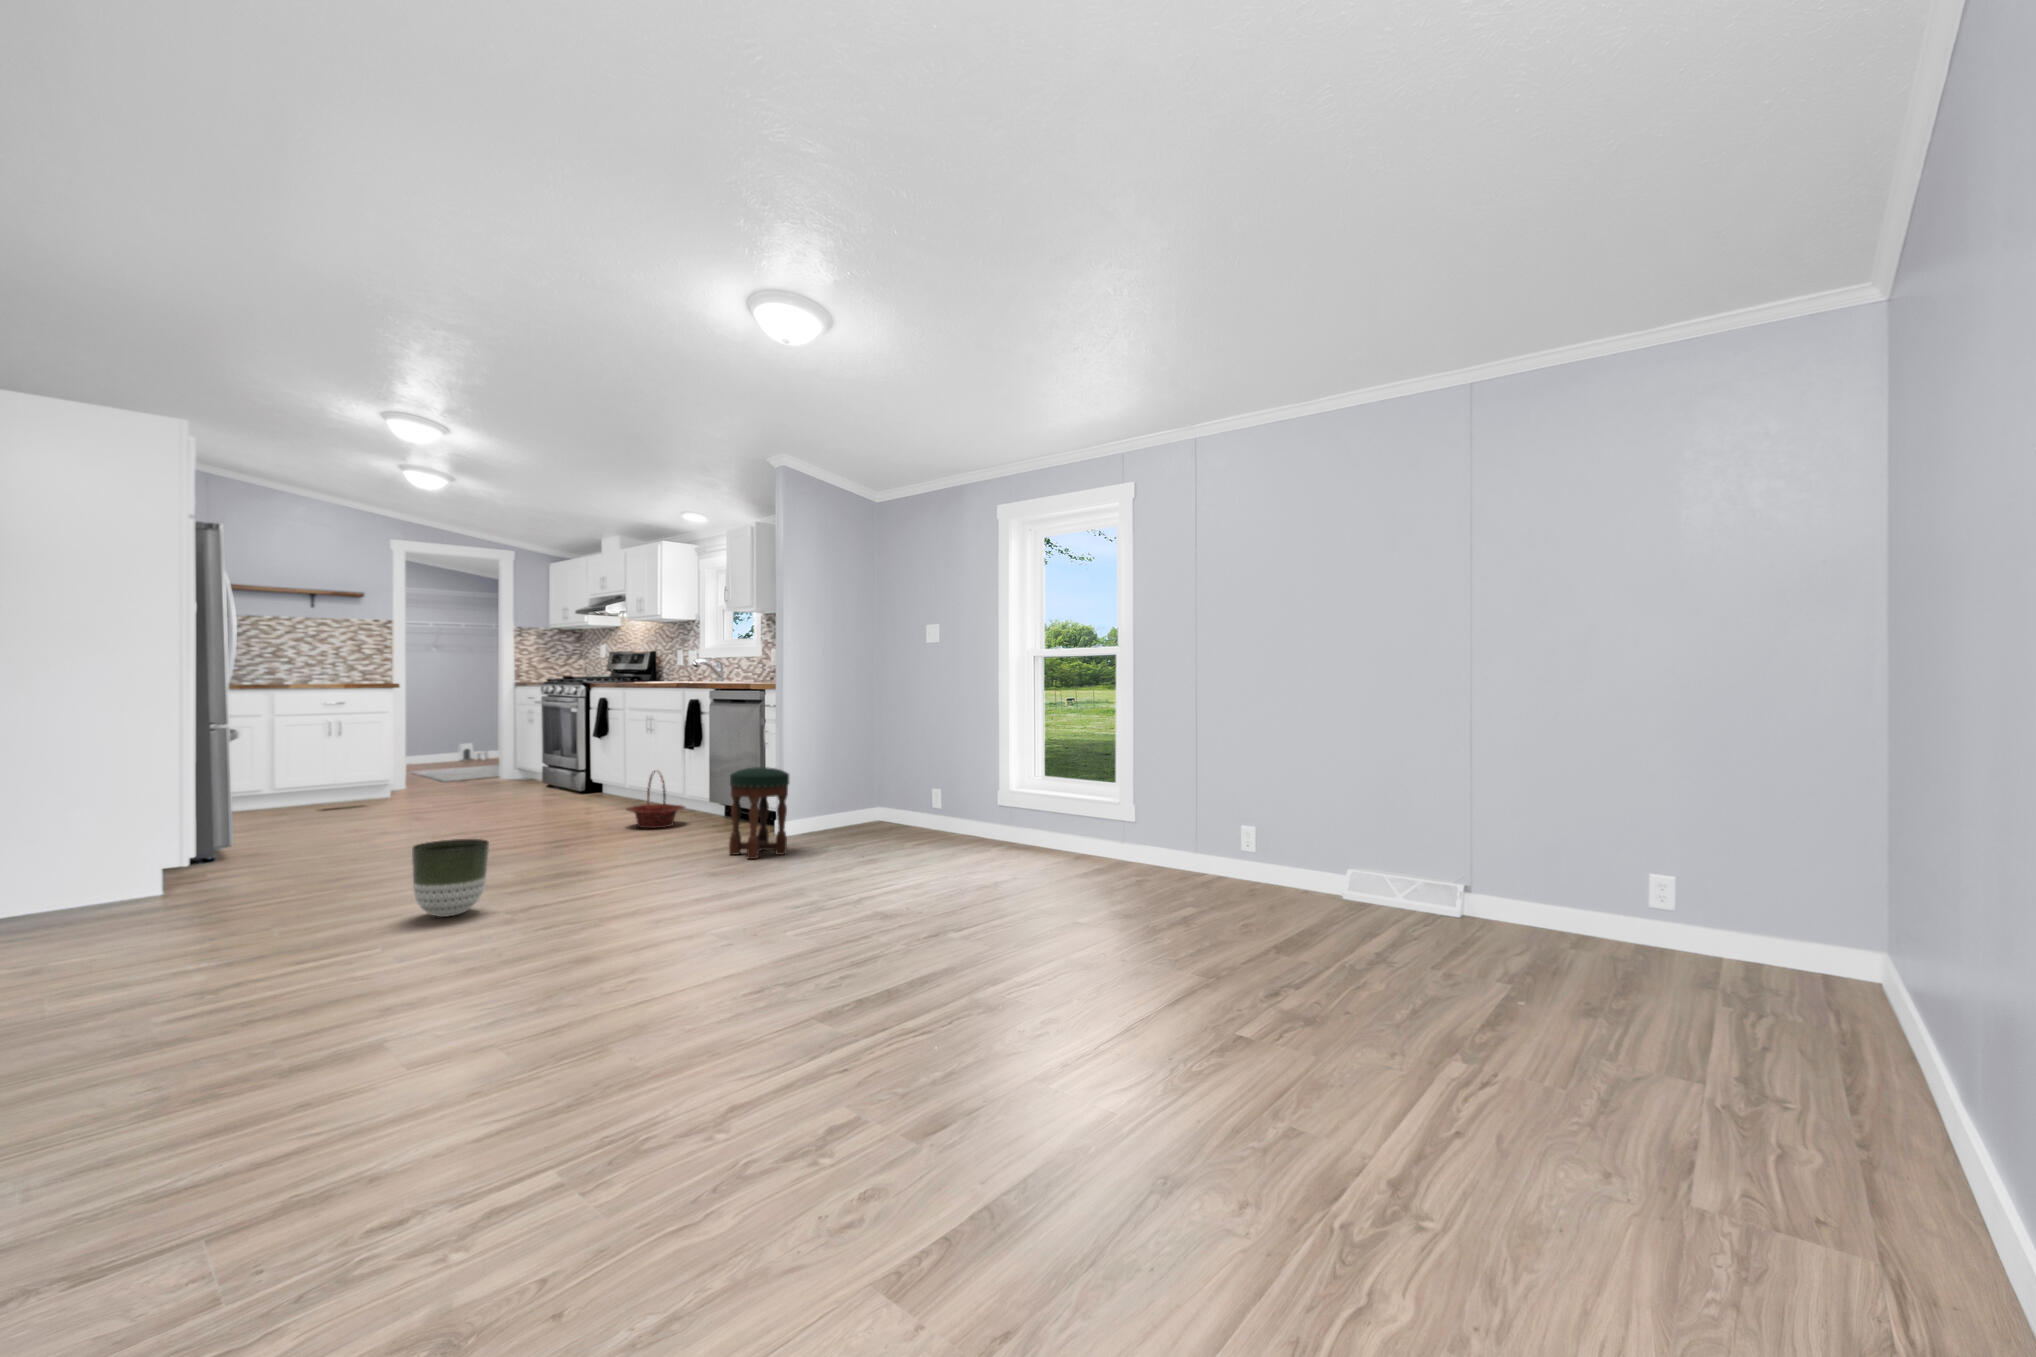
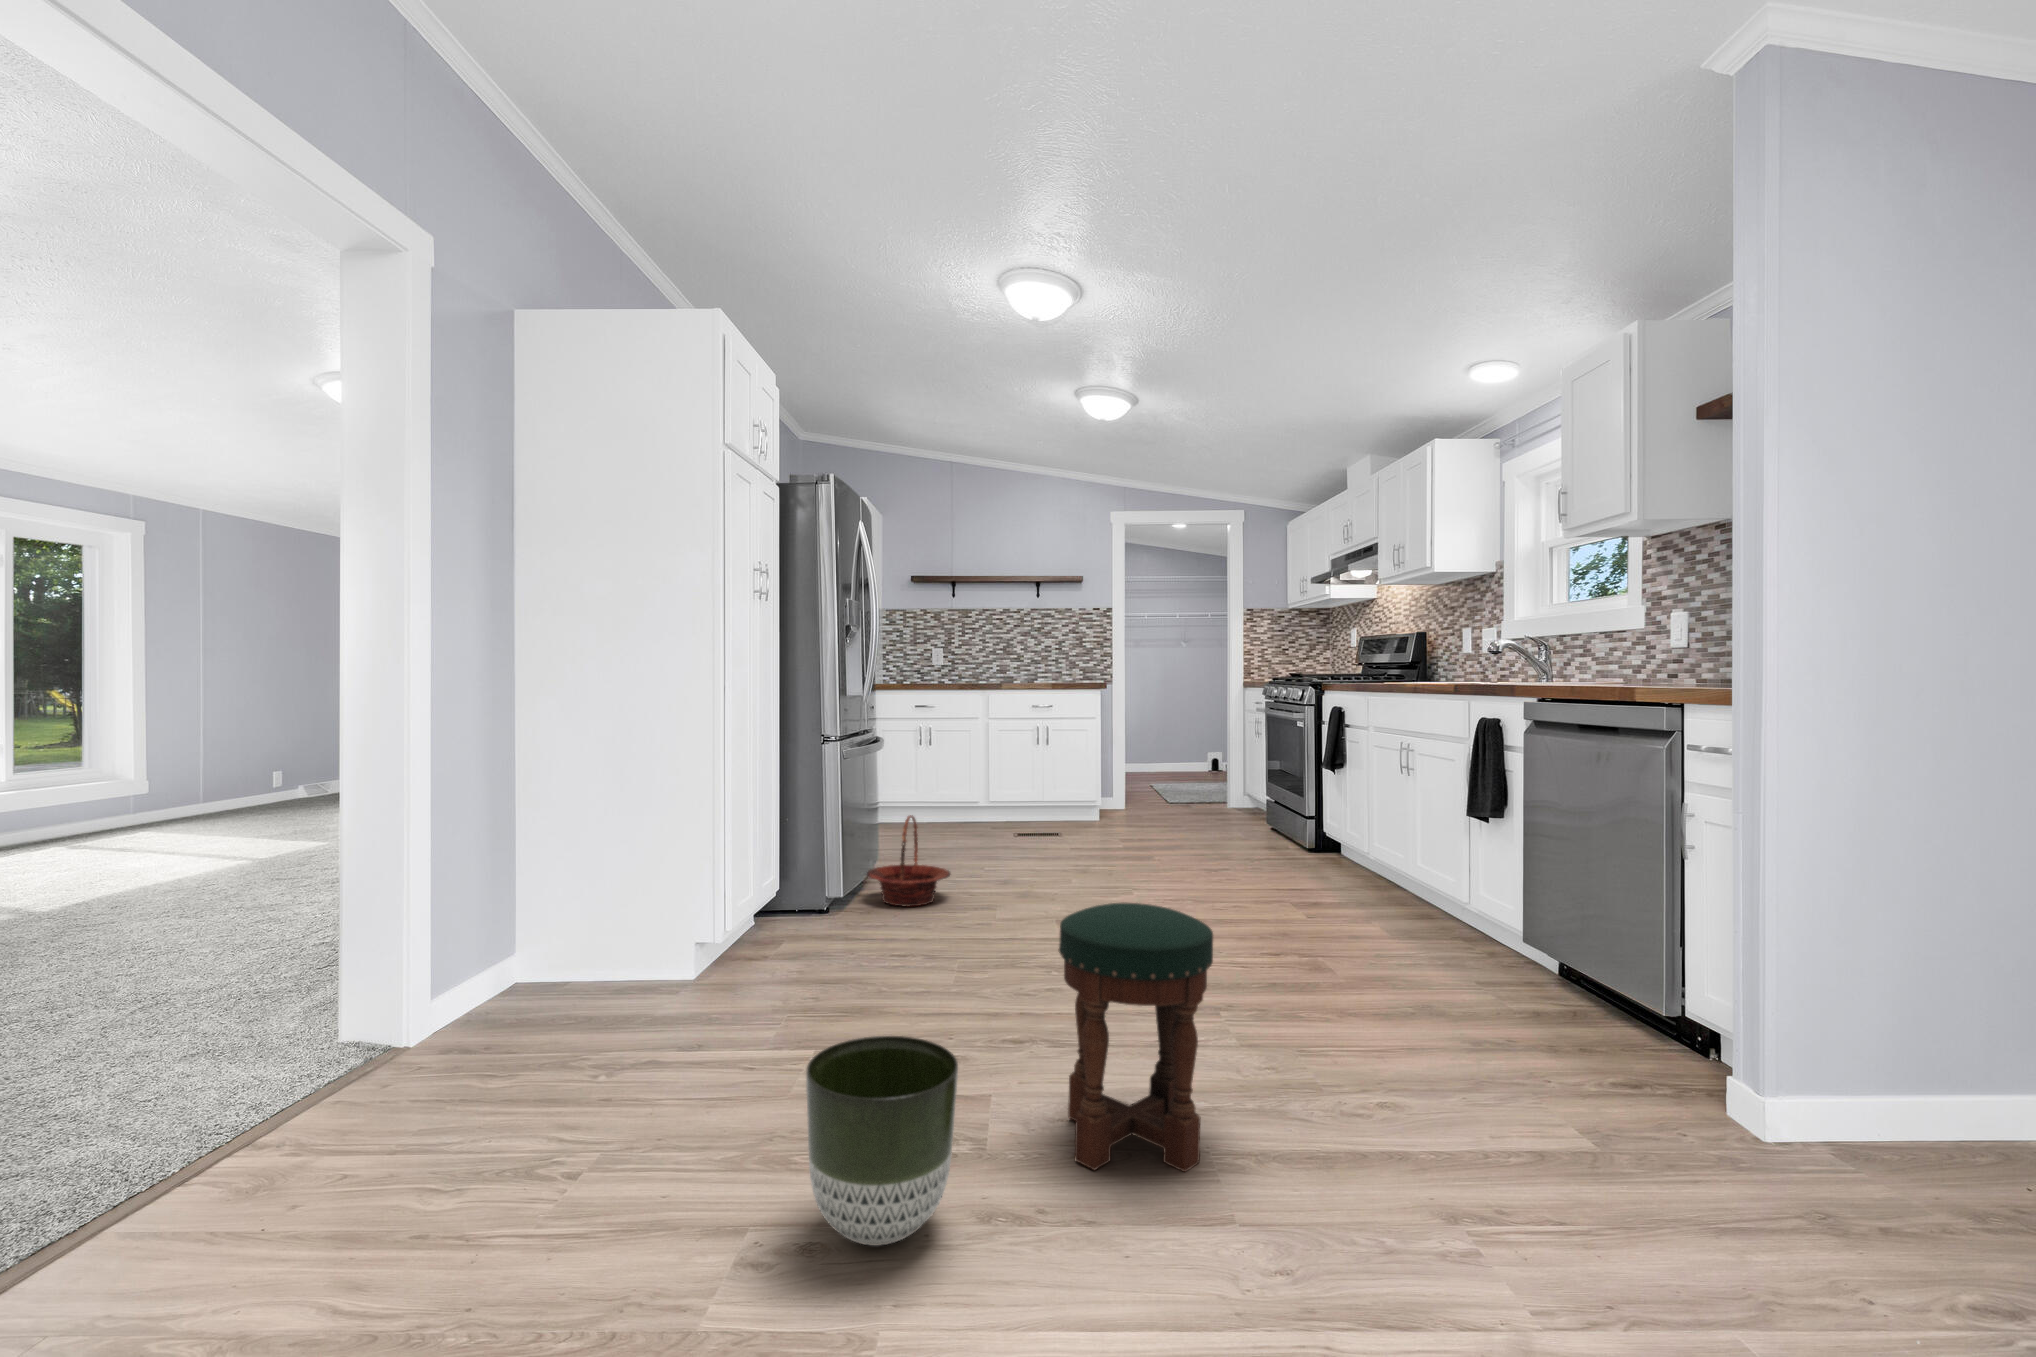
stool: present [729,767,789,859] -> present [1058,903,1213,1172]
basket: present [627,771,685,828] -> present [867,815,950,906]

